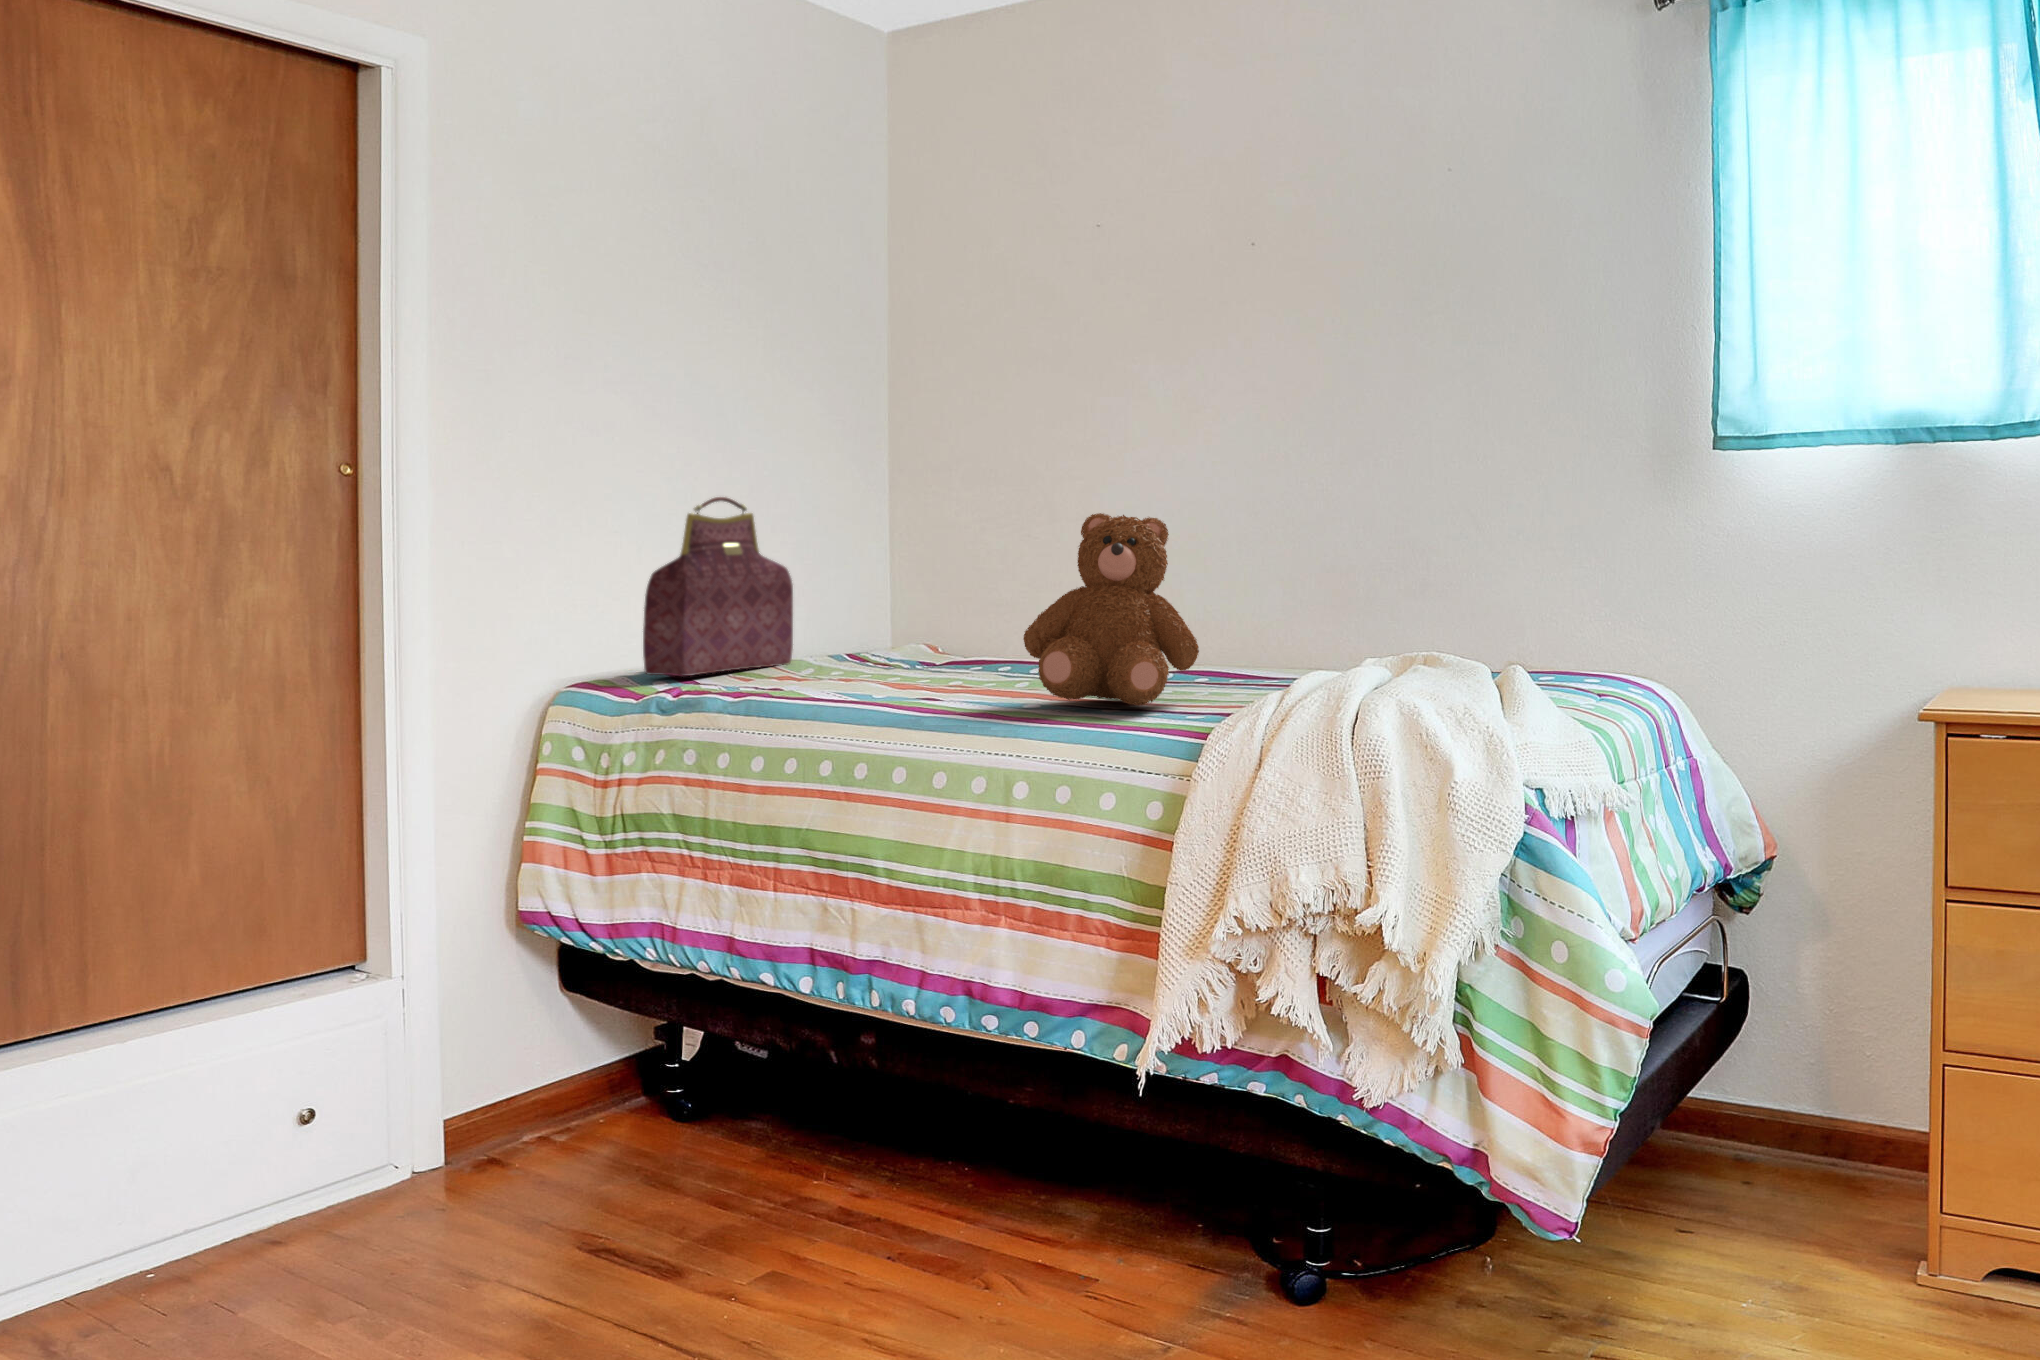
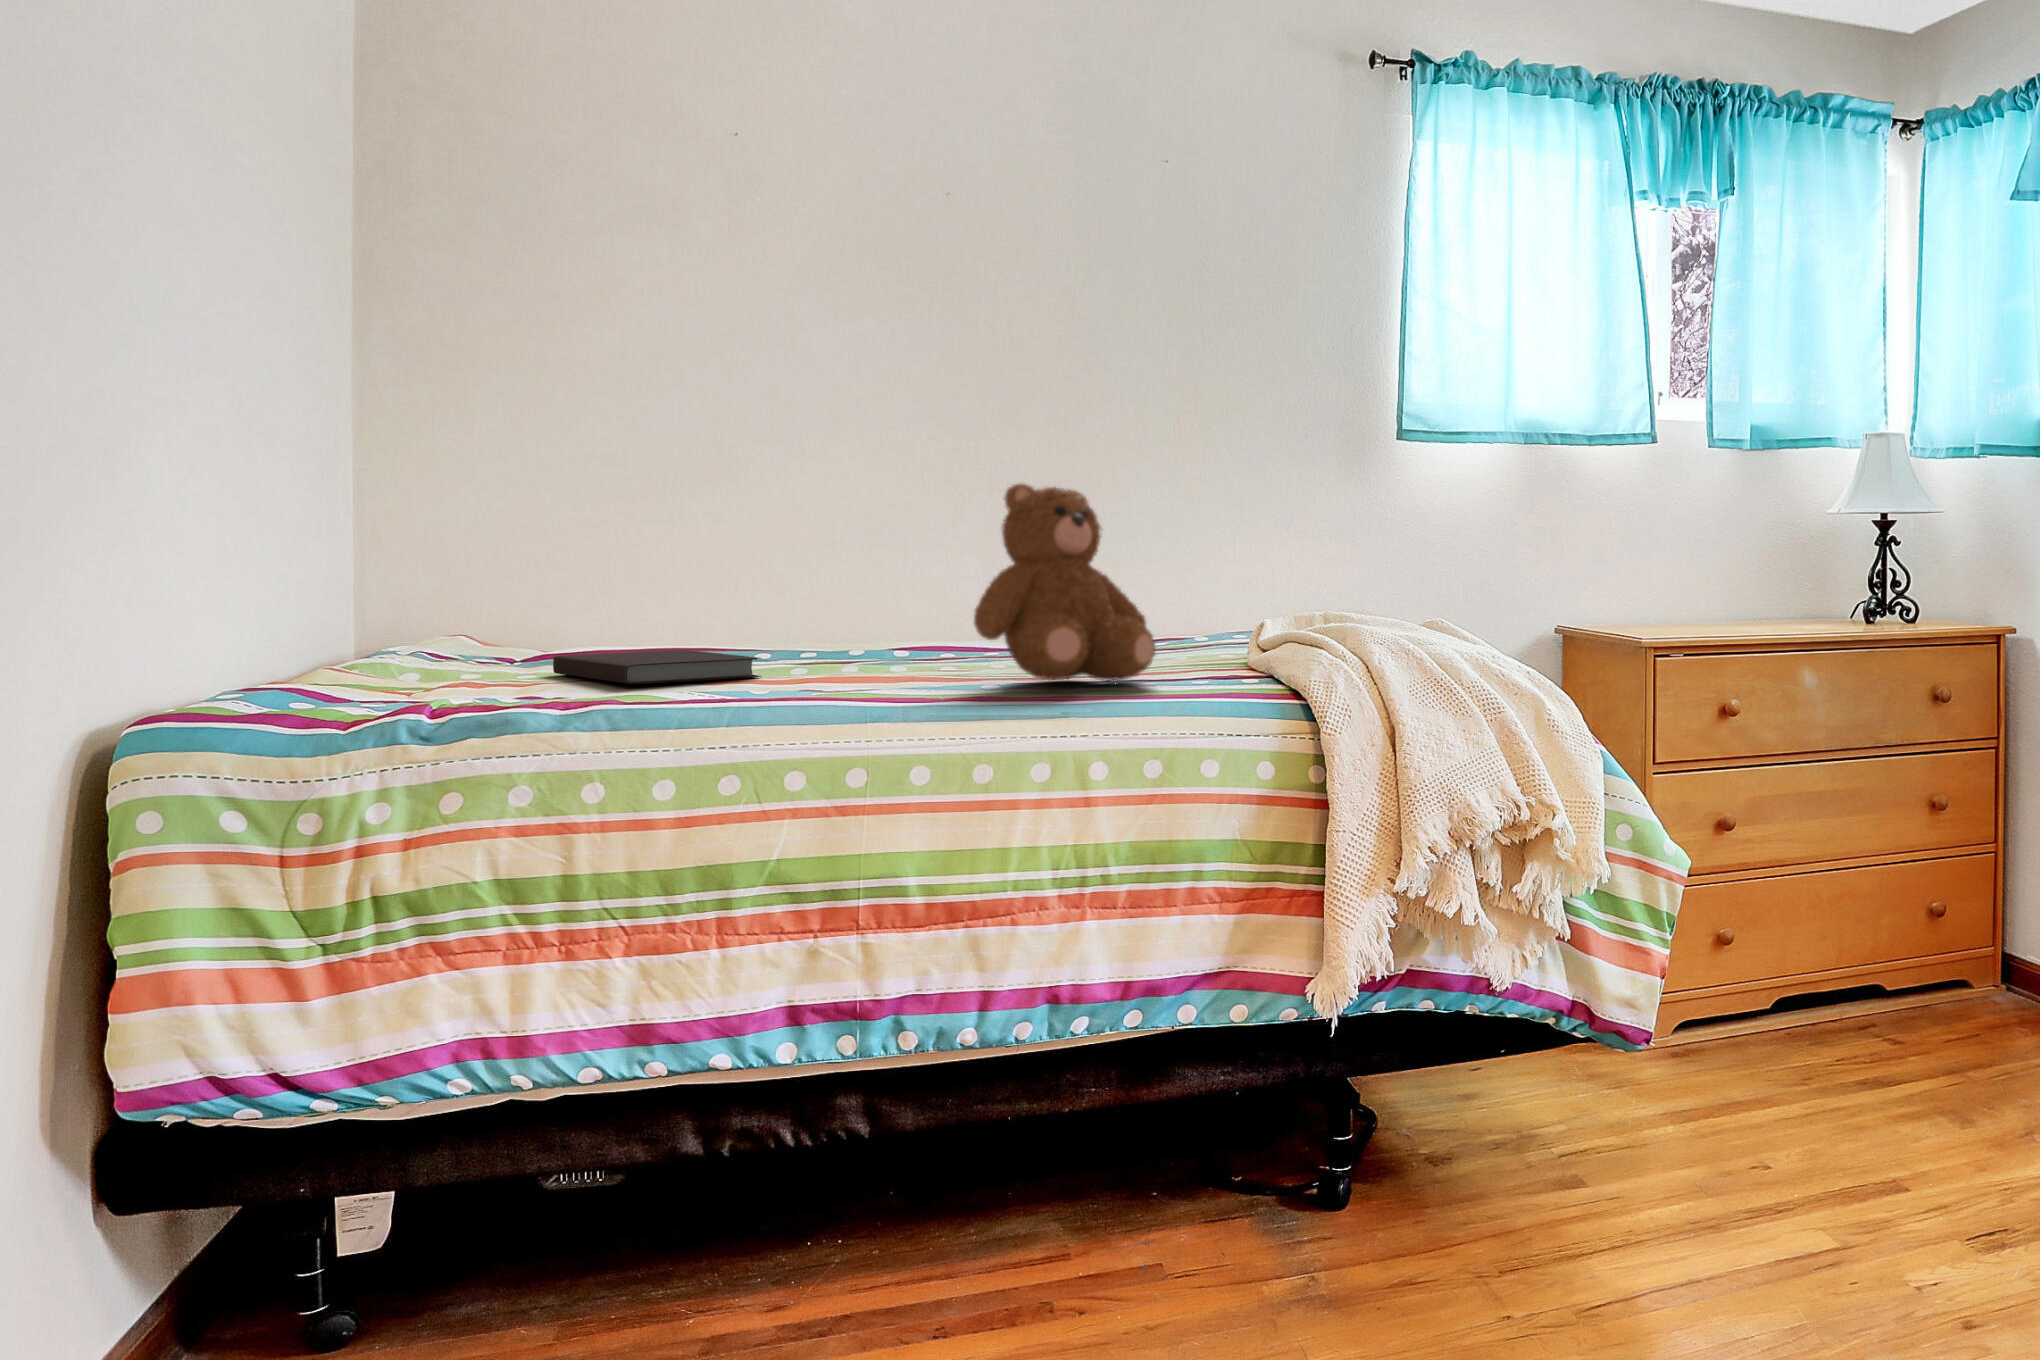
handbag: present [643,497,793,676] -> none [280,447,423,703]
notebook: none [848,650,967,677] -> present [553,650,761,684]

